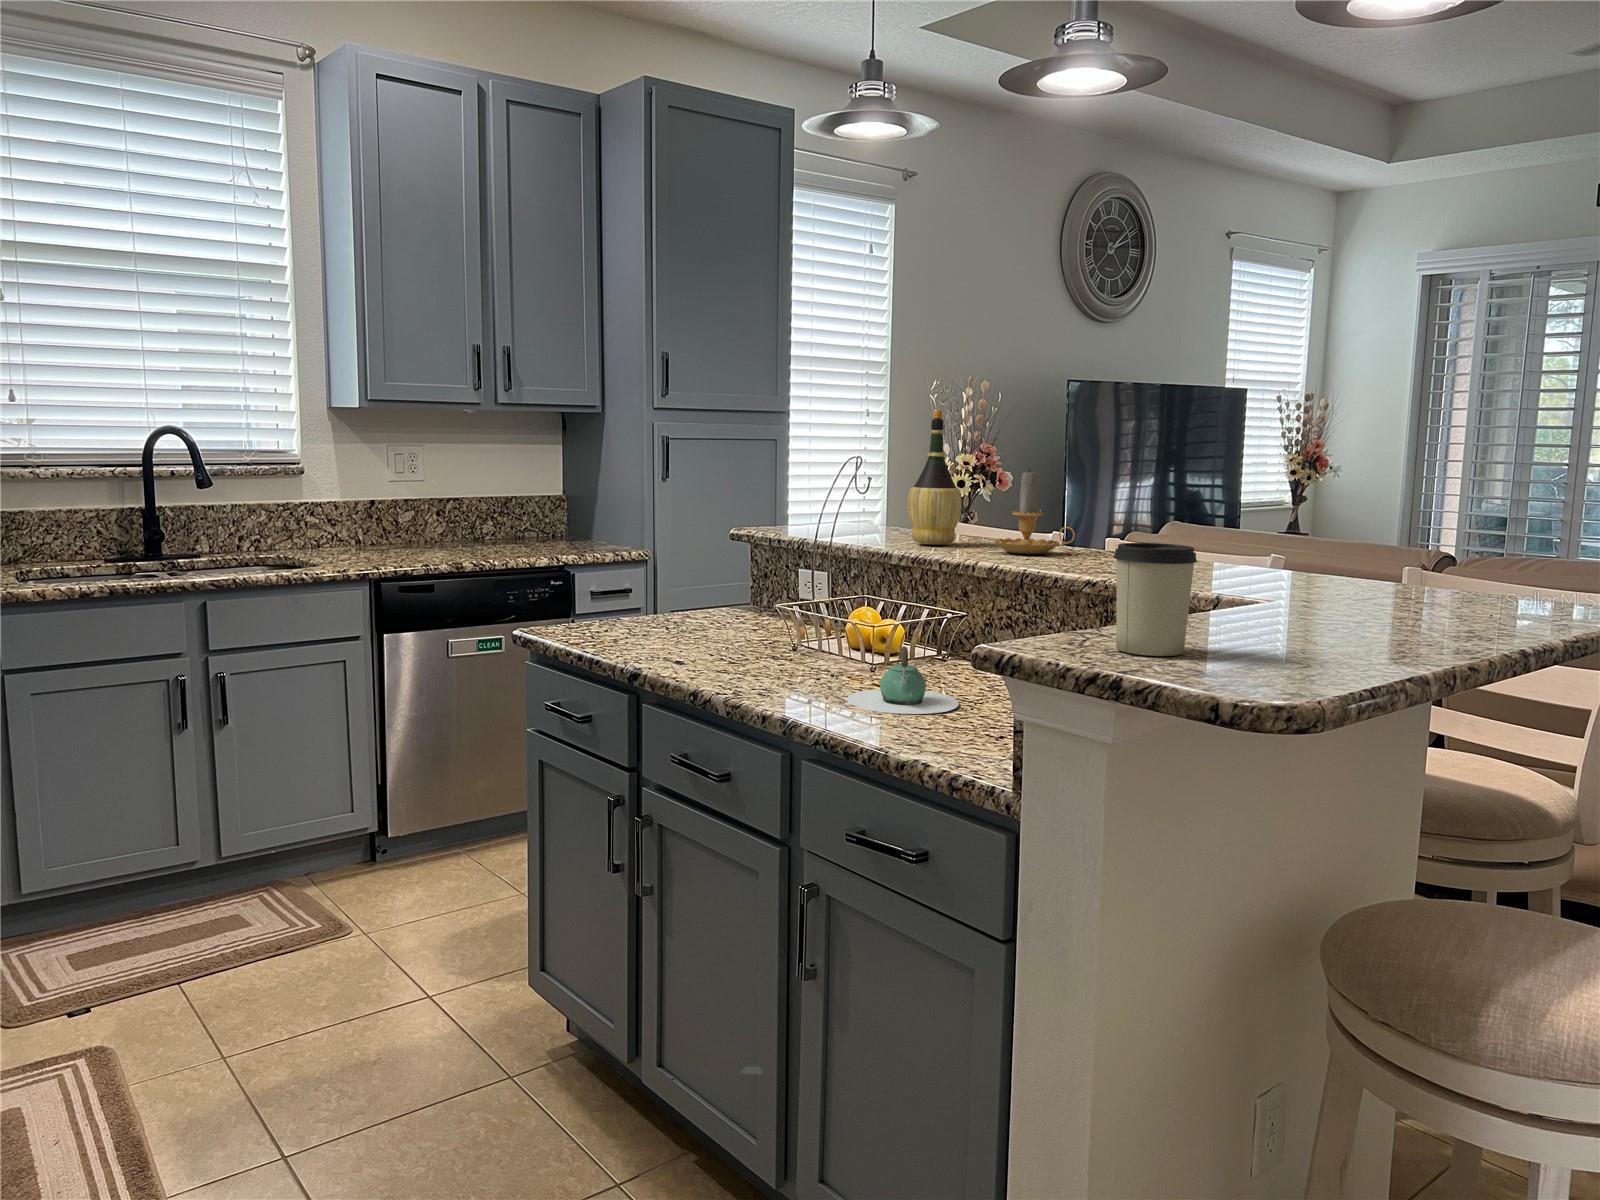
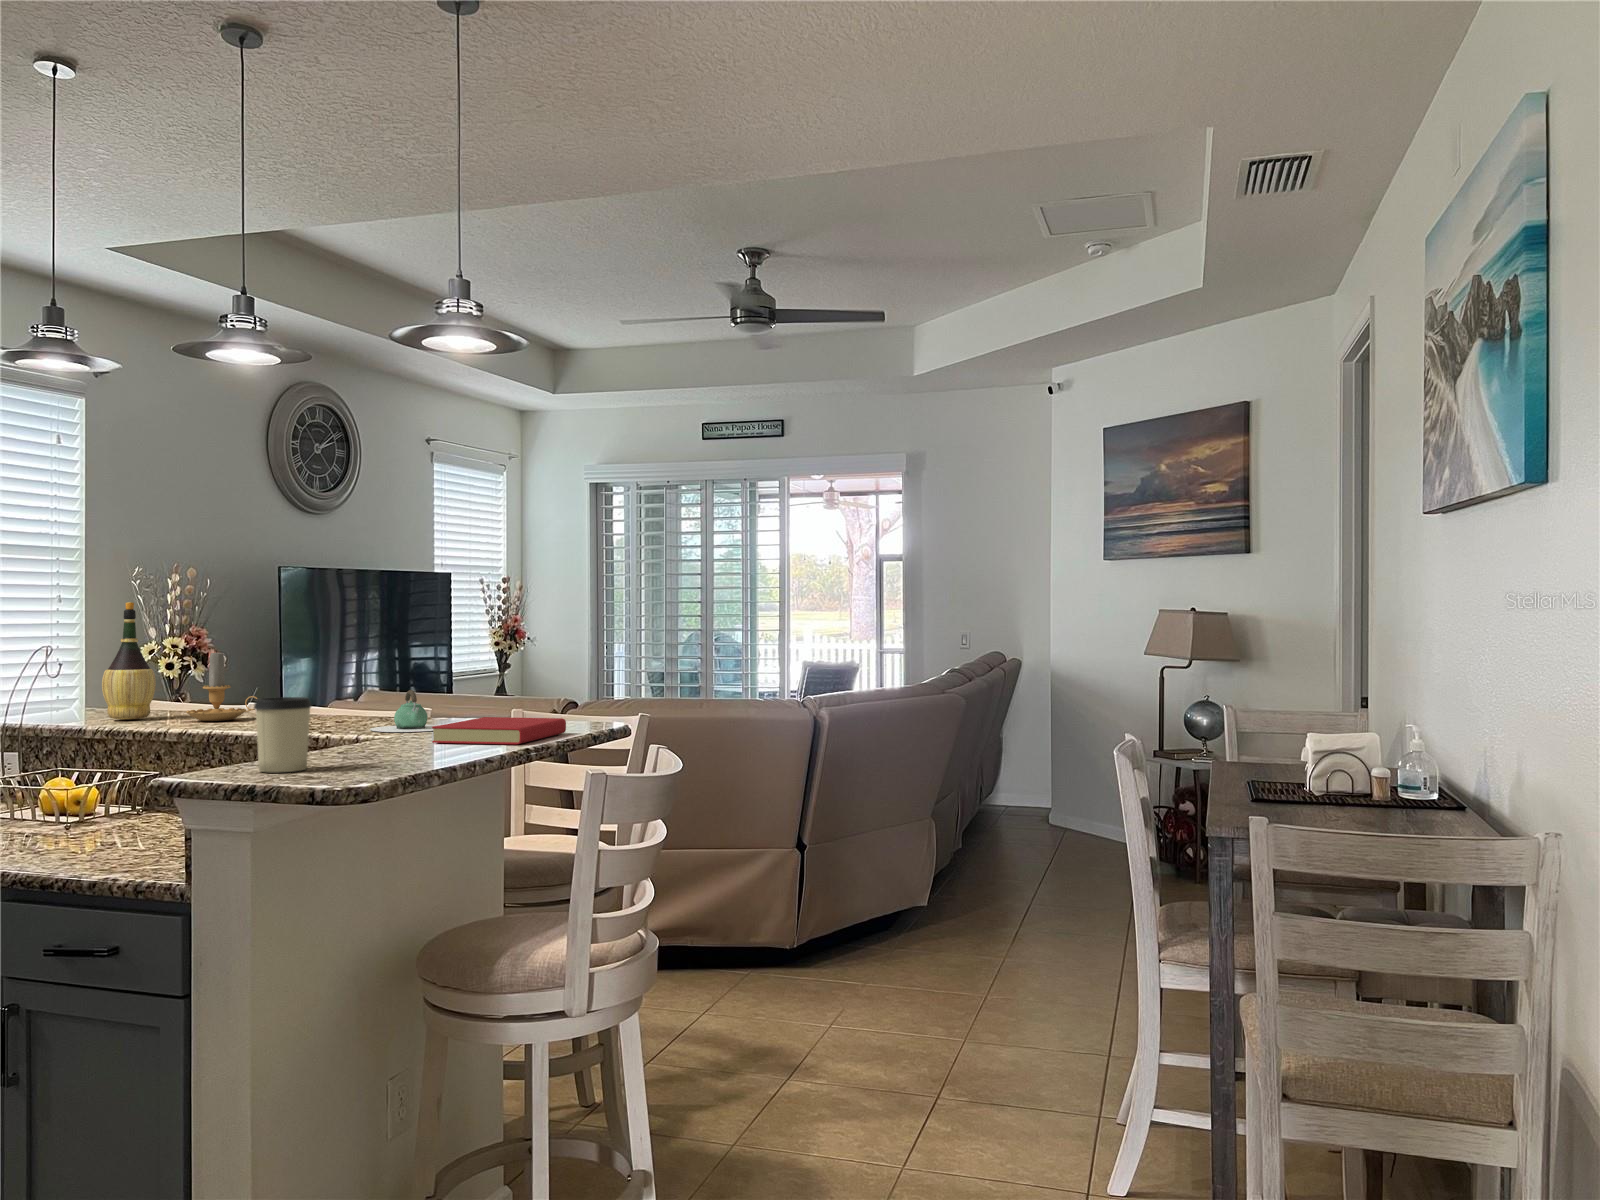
book: none [1337,582,1546,635] -> present [432,717,566,744]
teapot: present [847,646,959,714] -> present [370,690,438,732]

